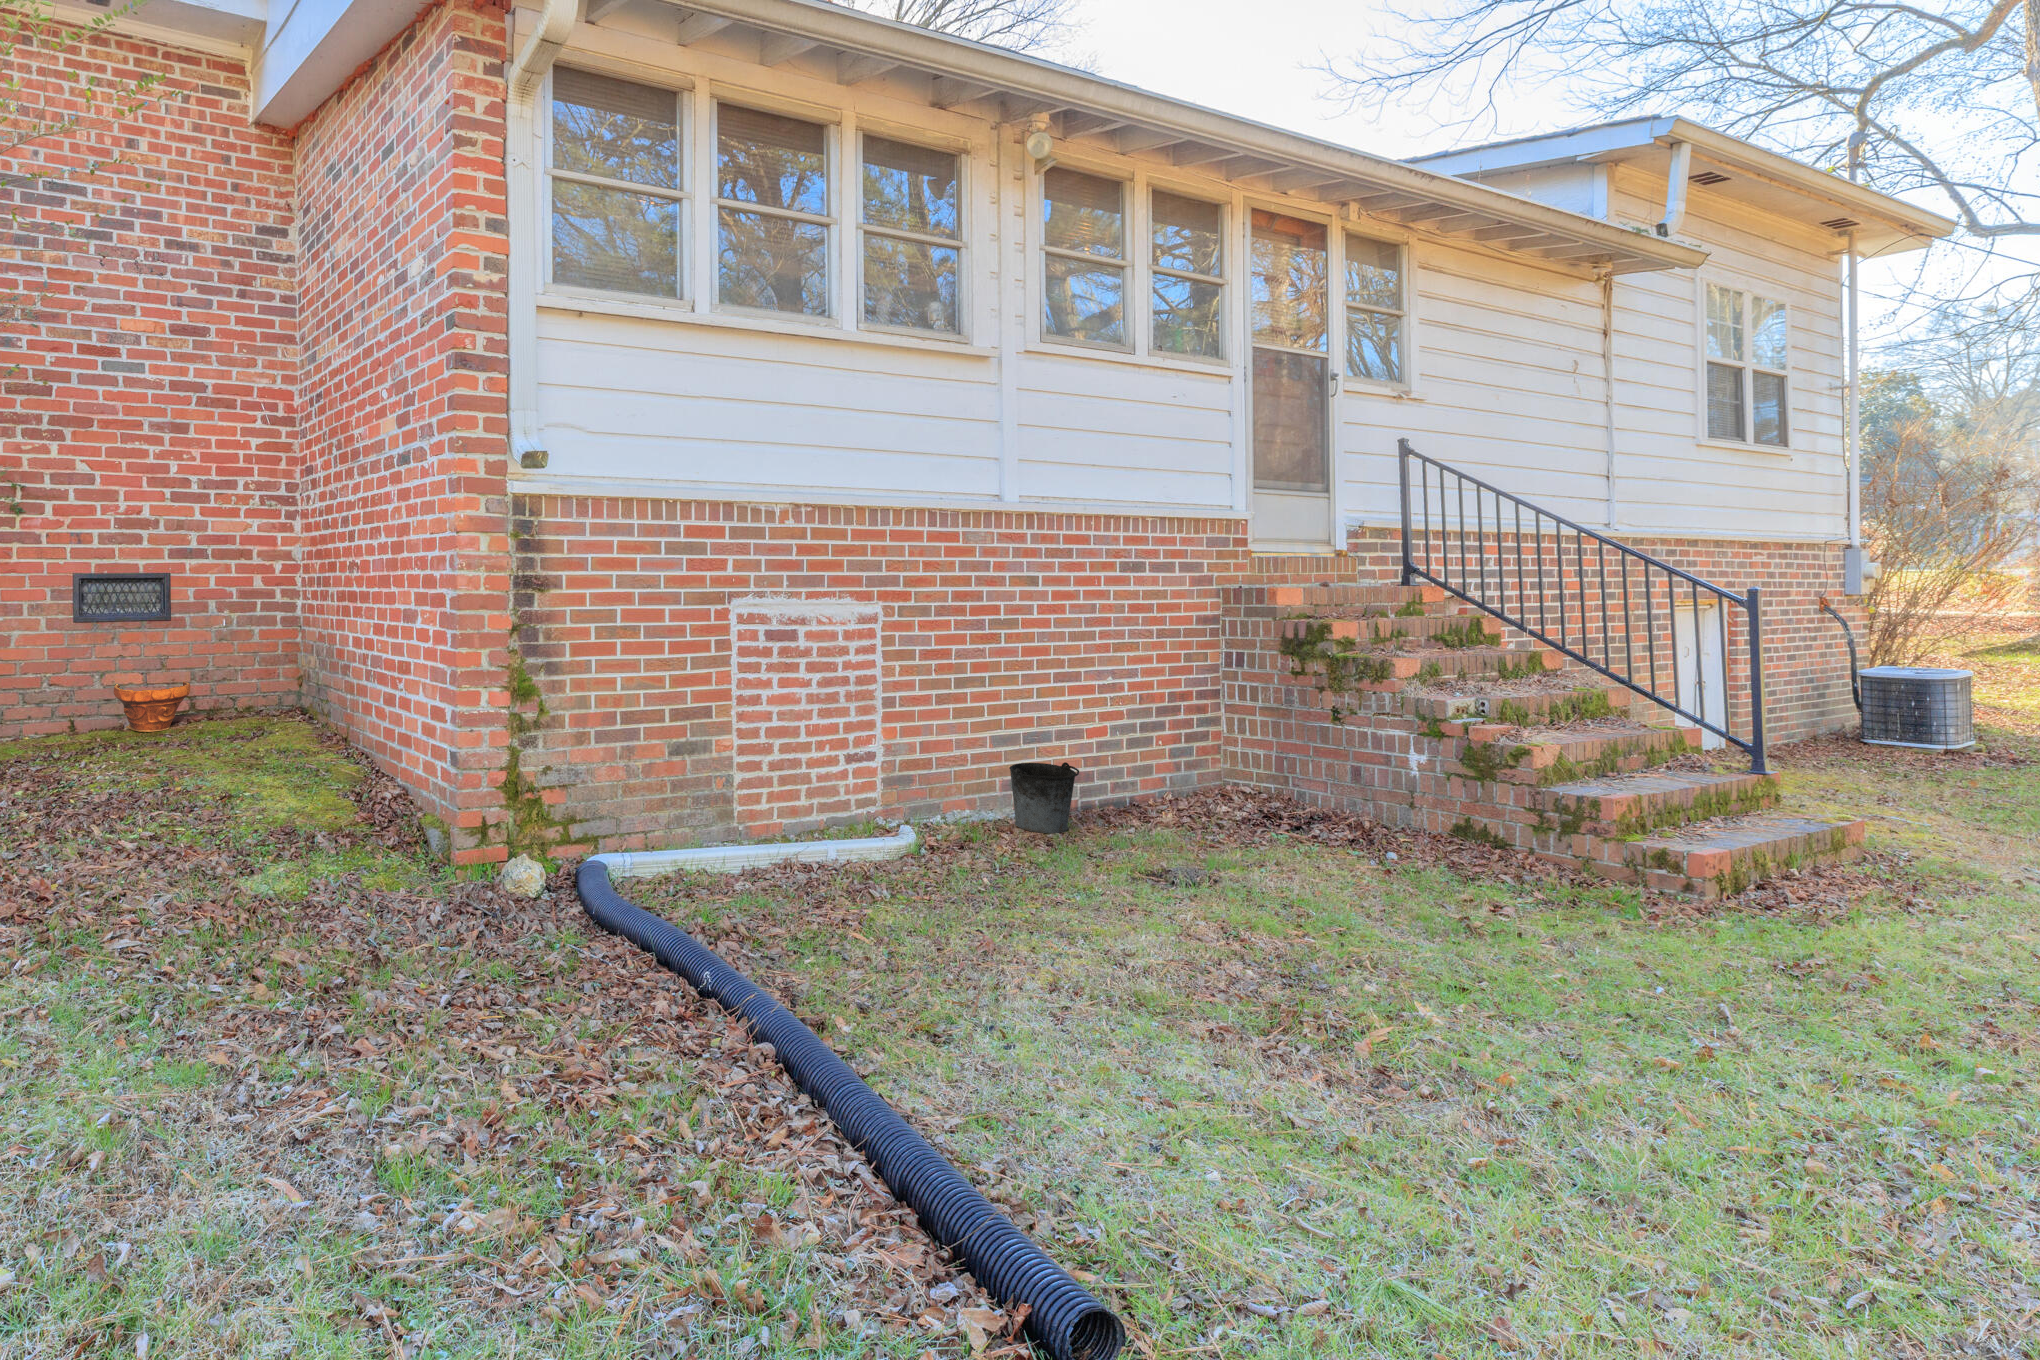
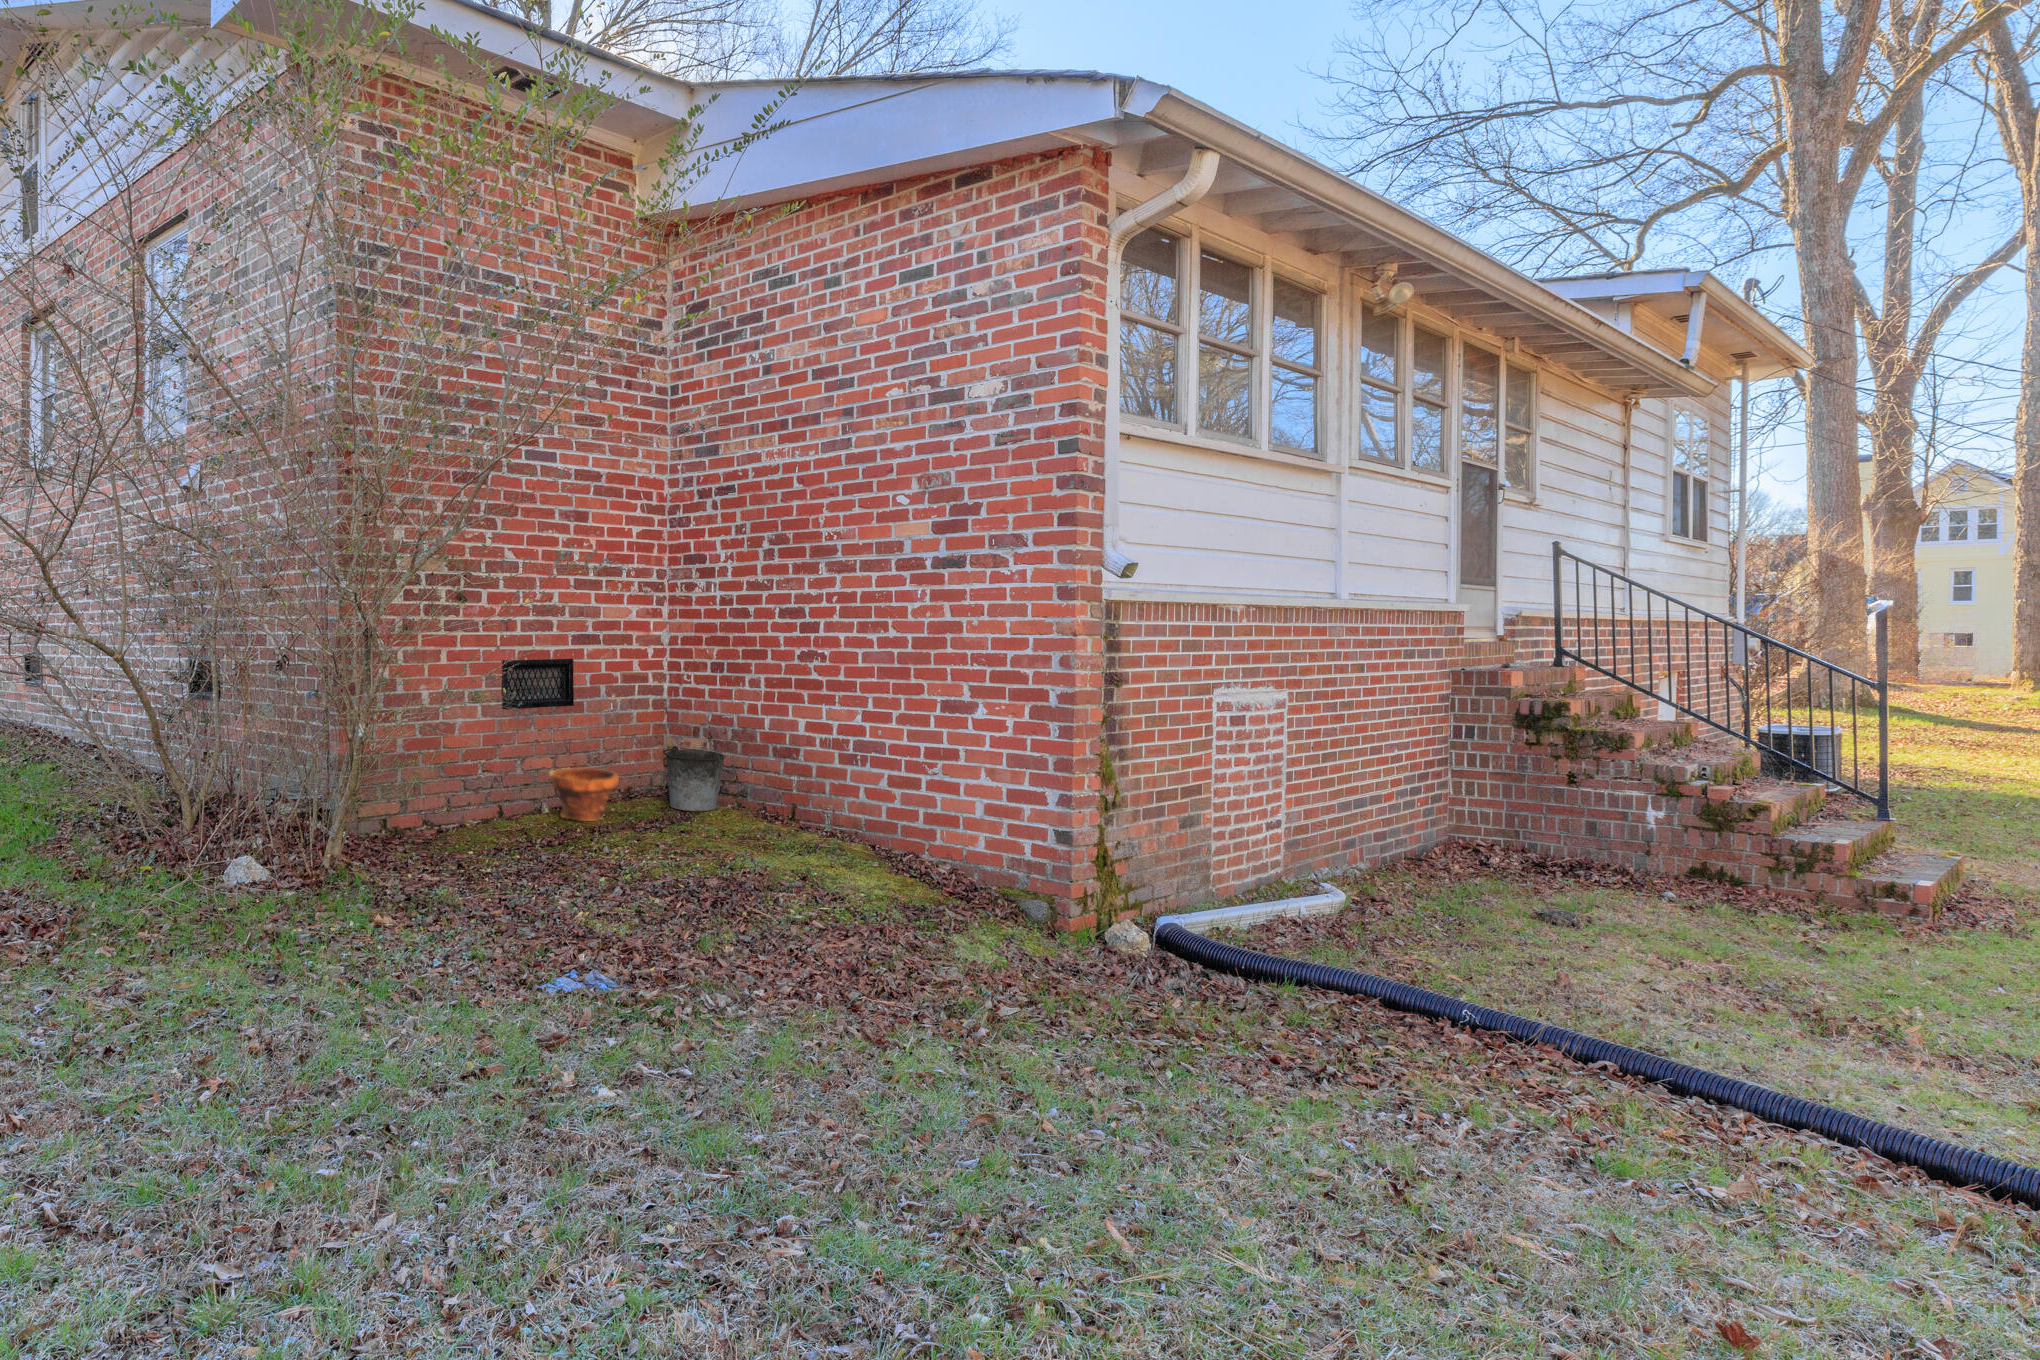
bucket: present [1009,762,1079,833] -> present [663,746,725,811]

